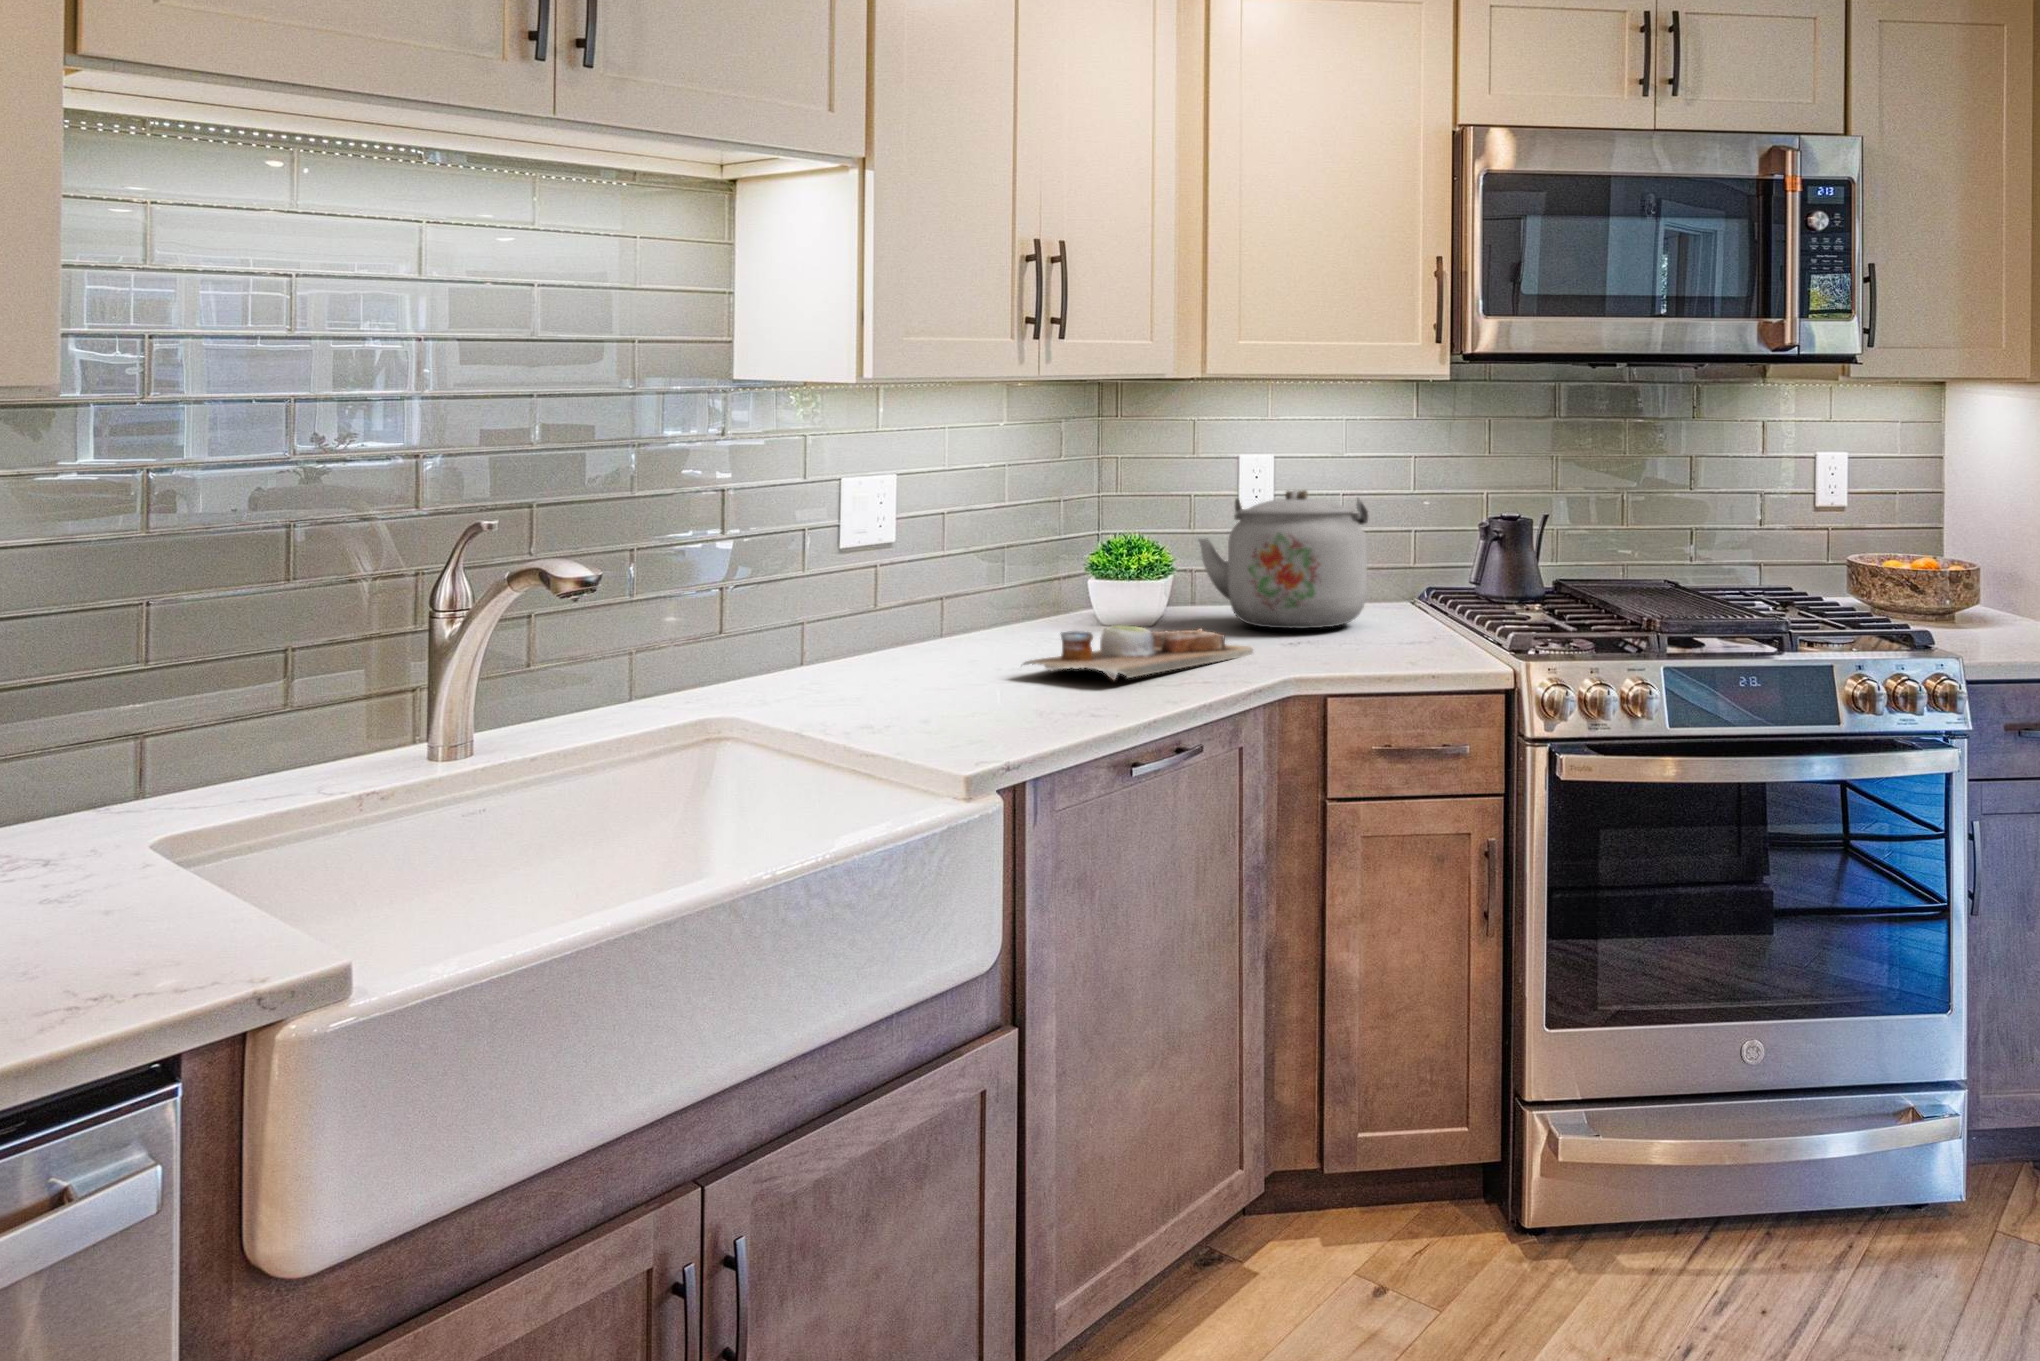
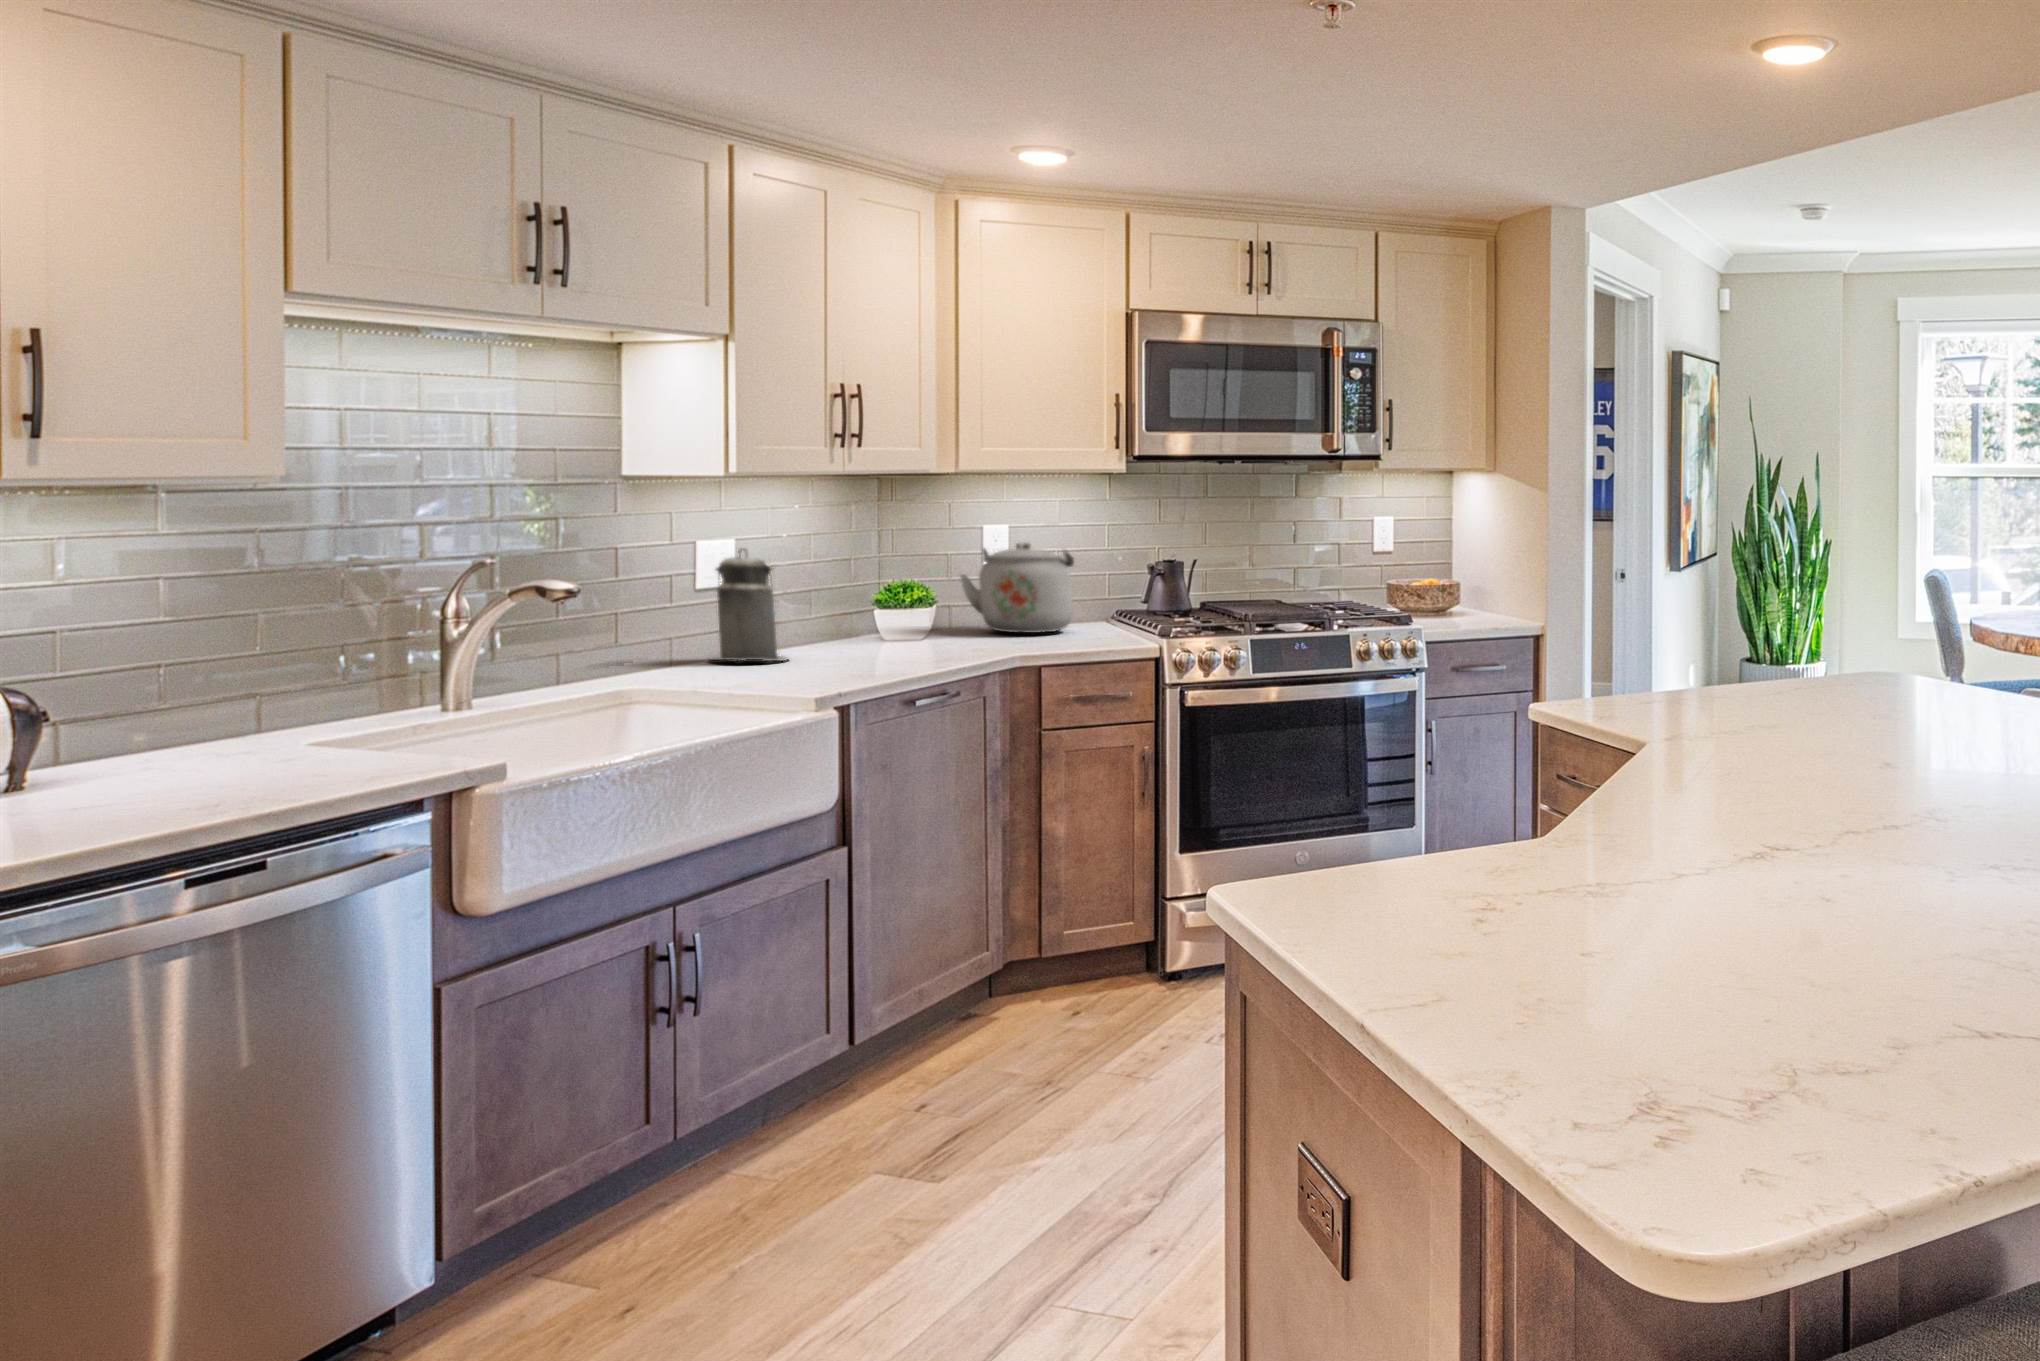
canister: none [795,510,929,701] -> present [713,549,788,661]
cutting board: present [1024,625,1253,680] -> none [846,624,995,653]

